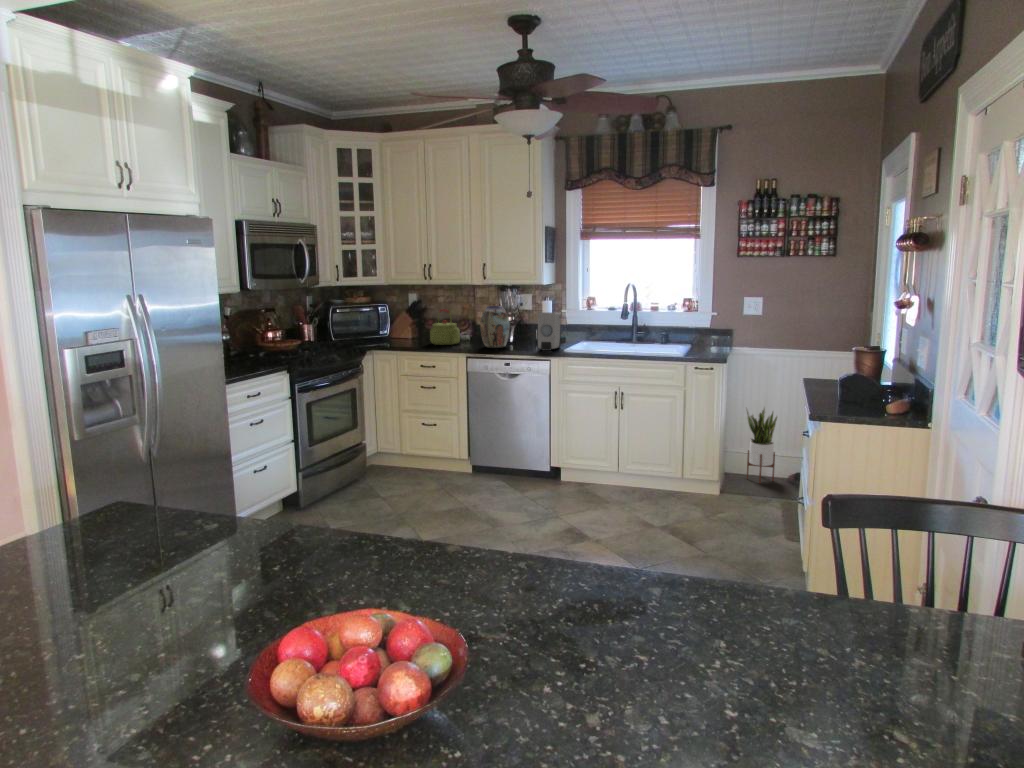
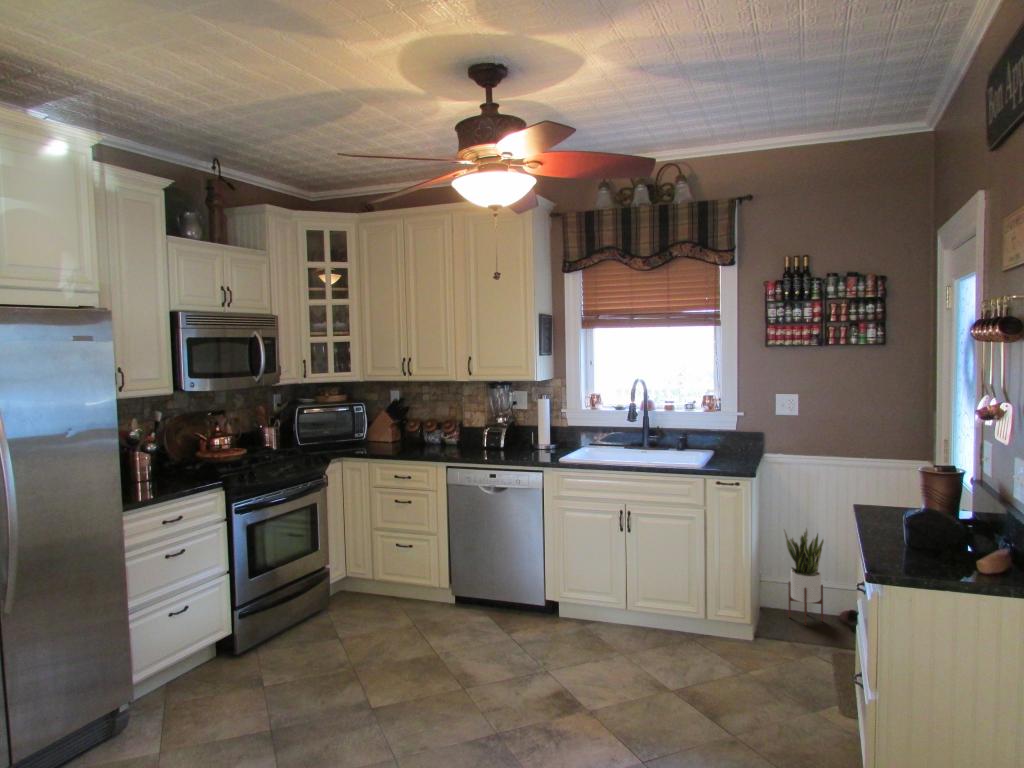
vase: present [480,306,510,348] -> none [464,405,498,455]
kettle: present [430,309,460,345] -> none [410,408,444,450]
soap dispenser: present [538,312,561,351] -> none [529,413,557,459]

